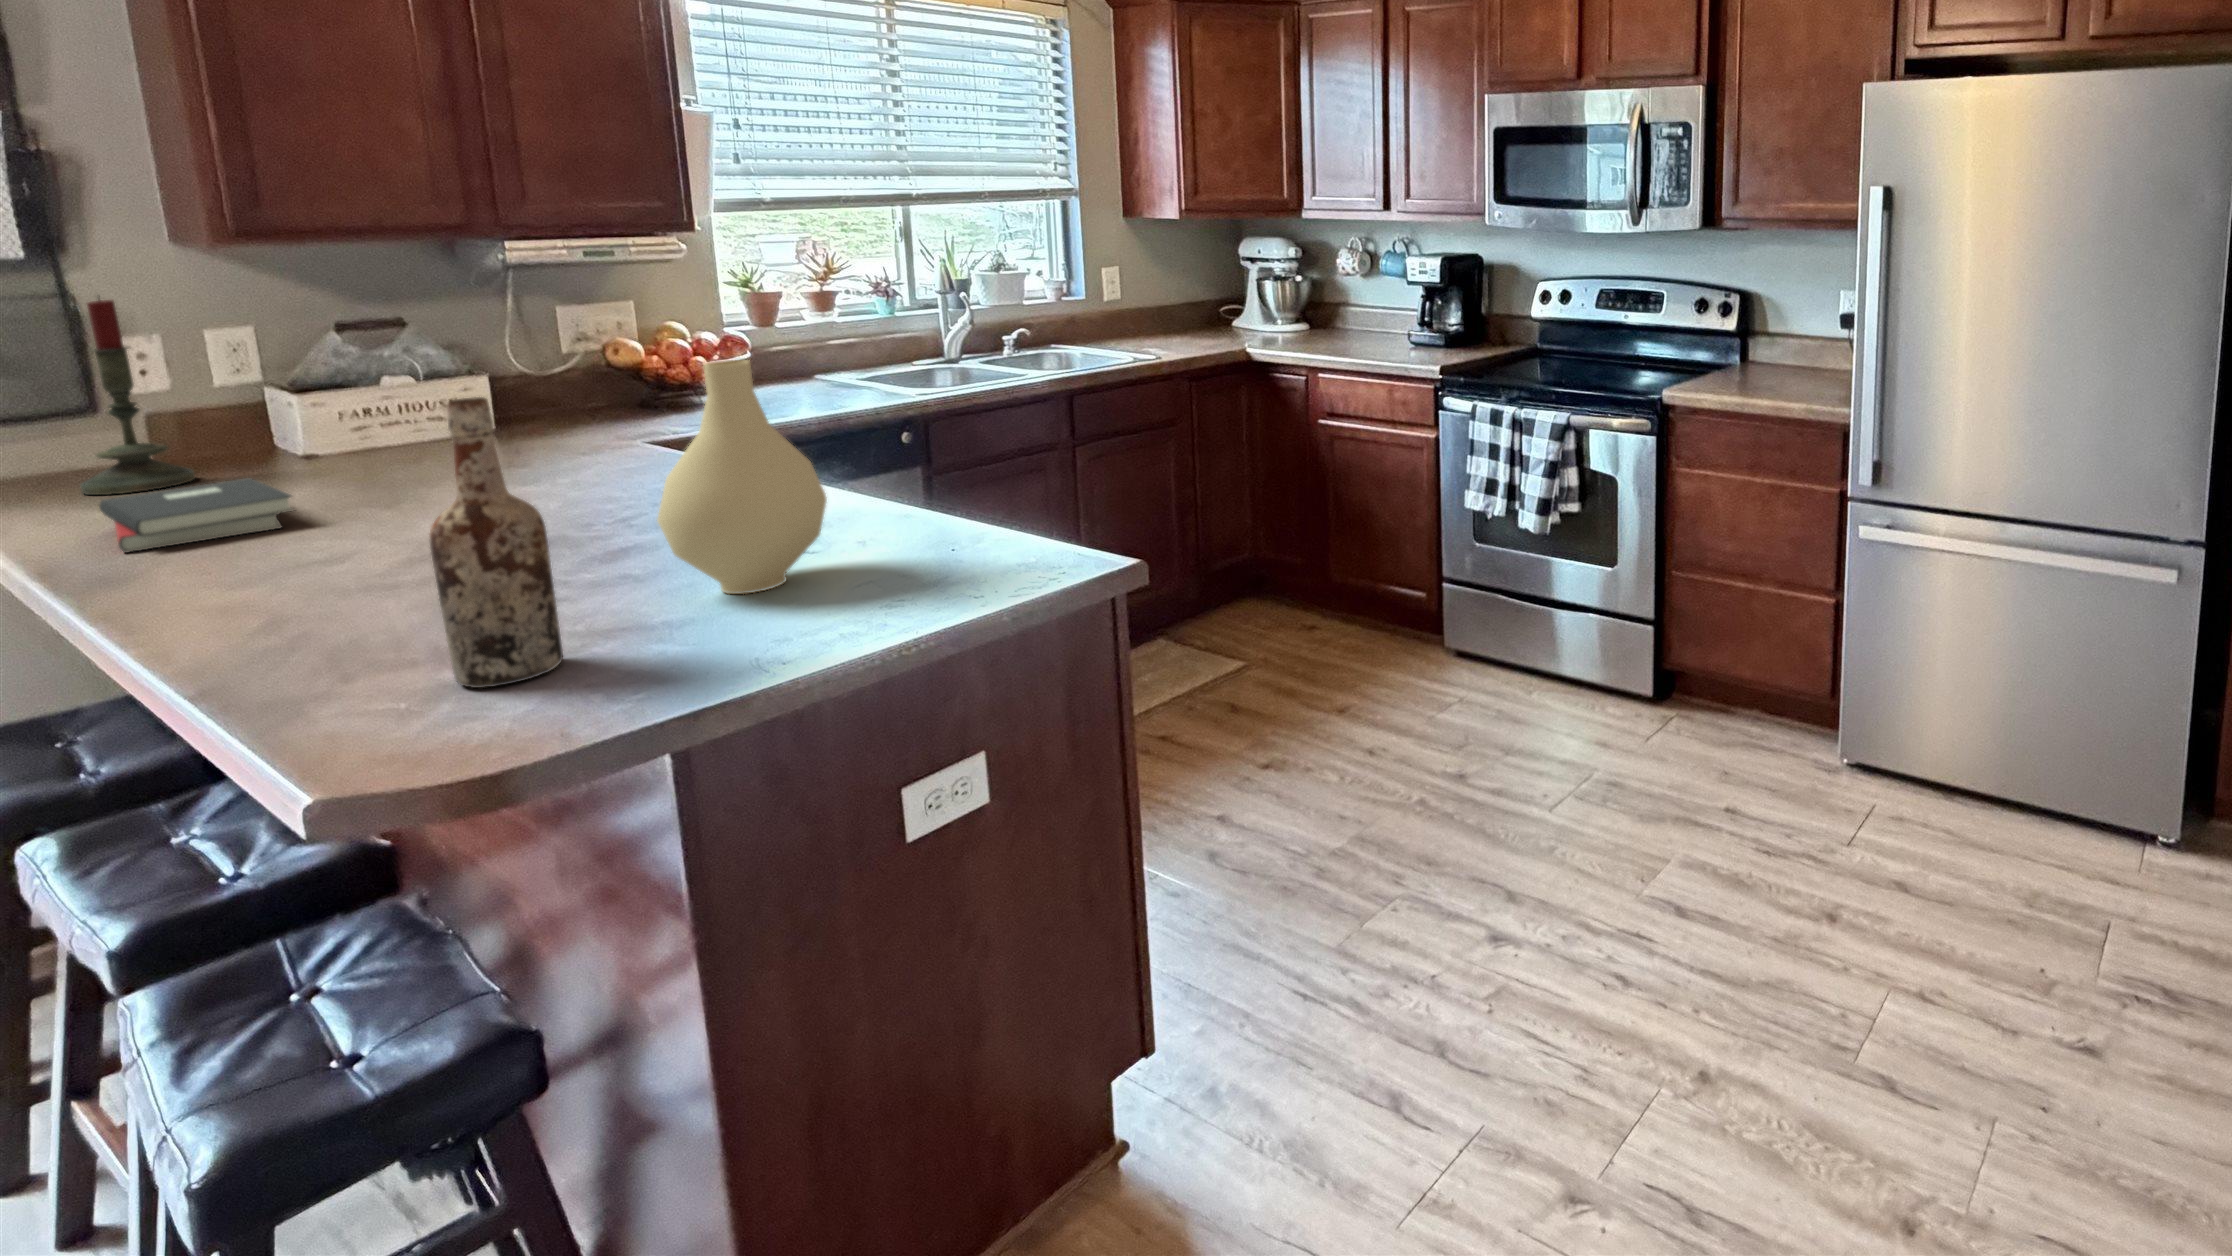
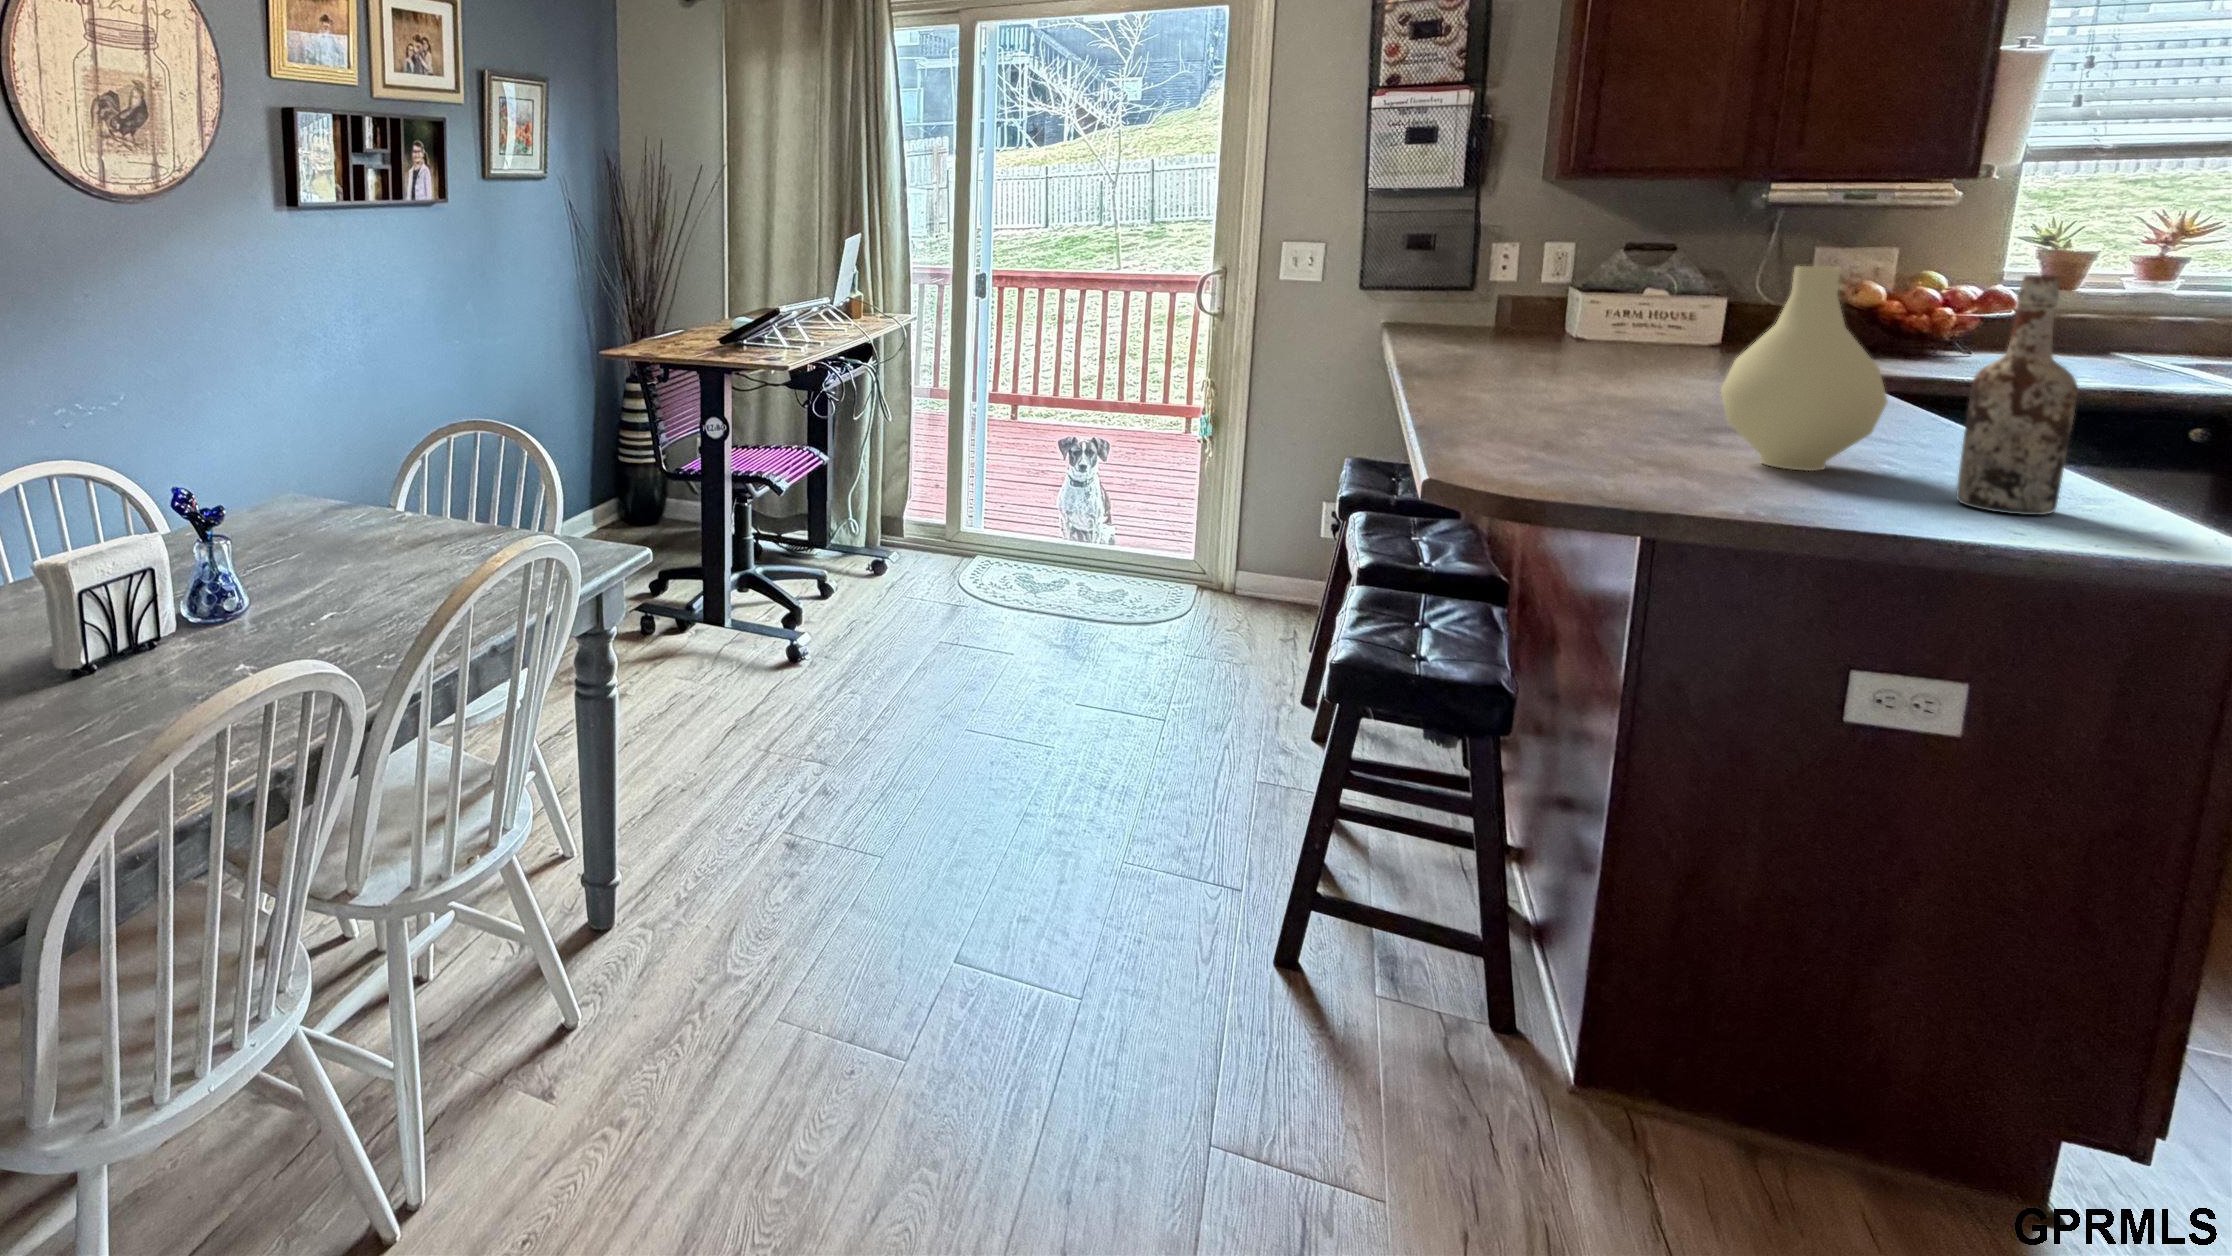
candle: present [80,296,195,495] -> none [1451,212,1509,344]
wine bottle: present [430,397,563,688] -> present [1956,275,2078,515]
hardback book: present [99,478,294,553] -> none [1443,337,1539,372]

